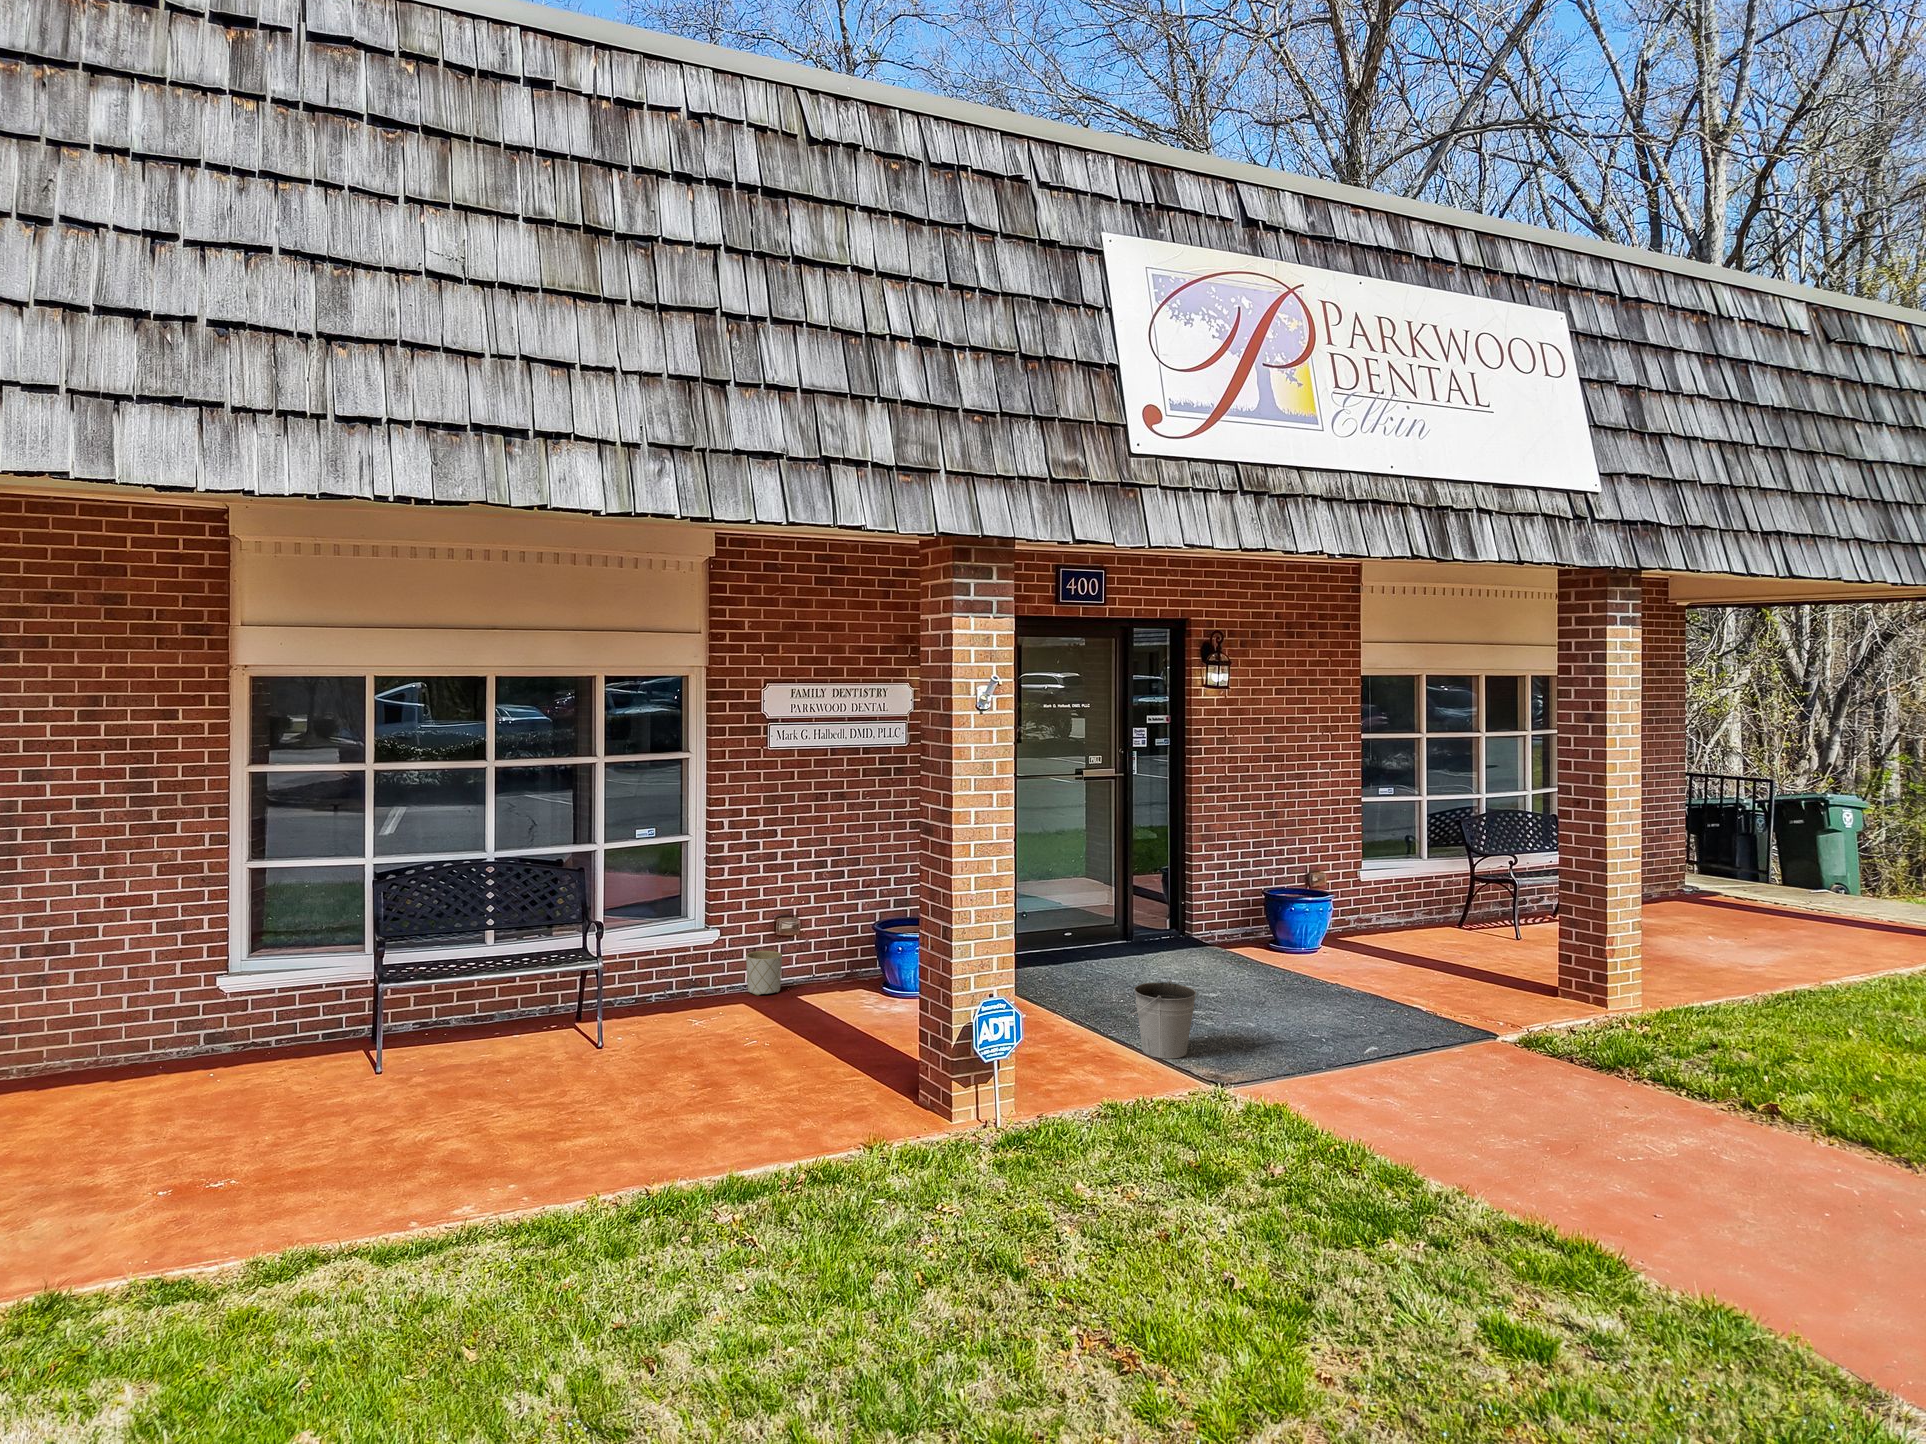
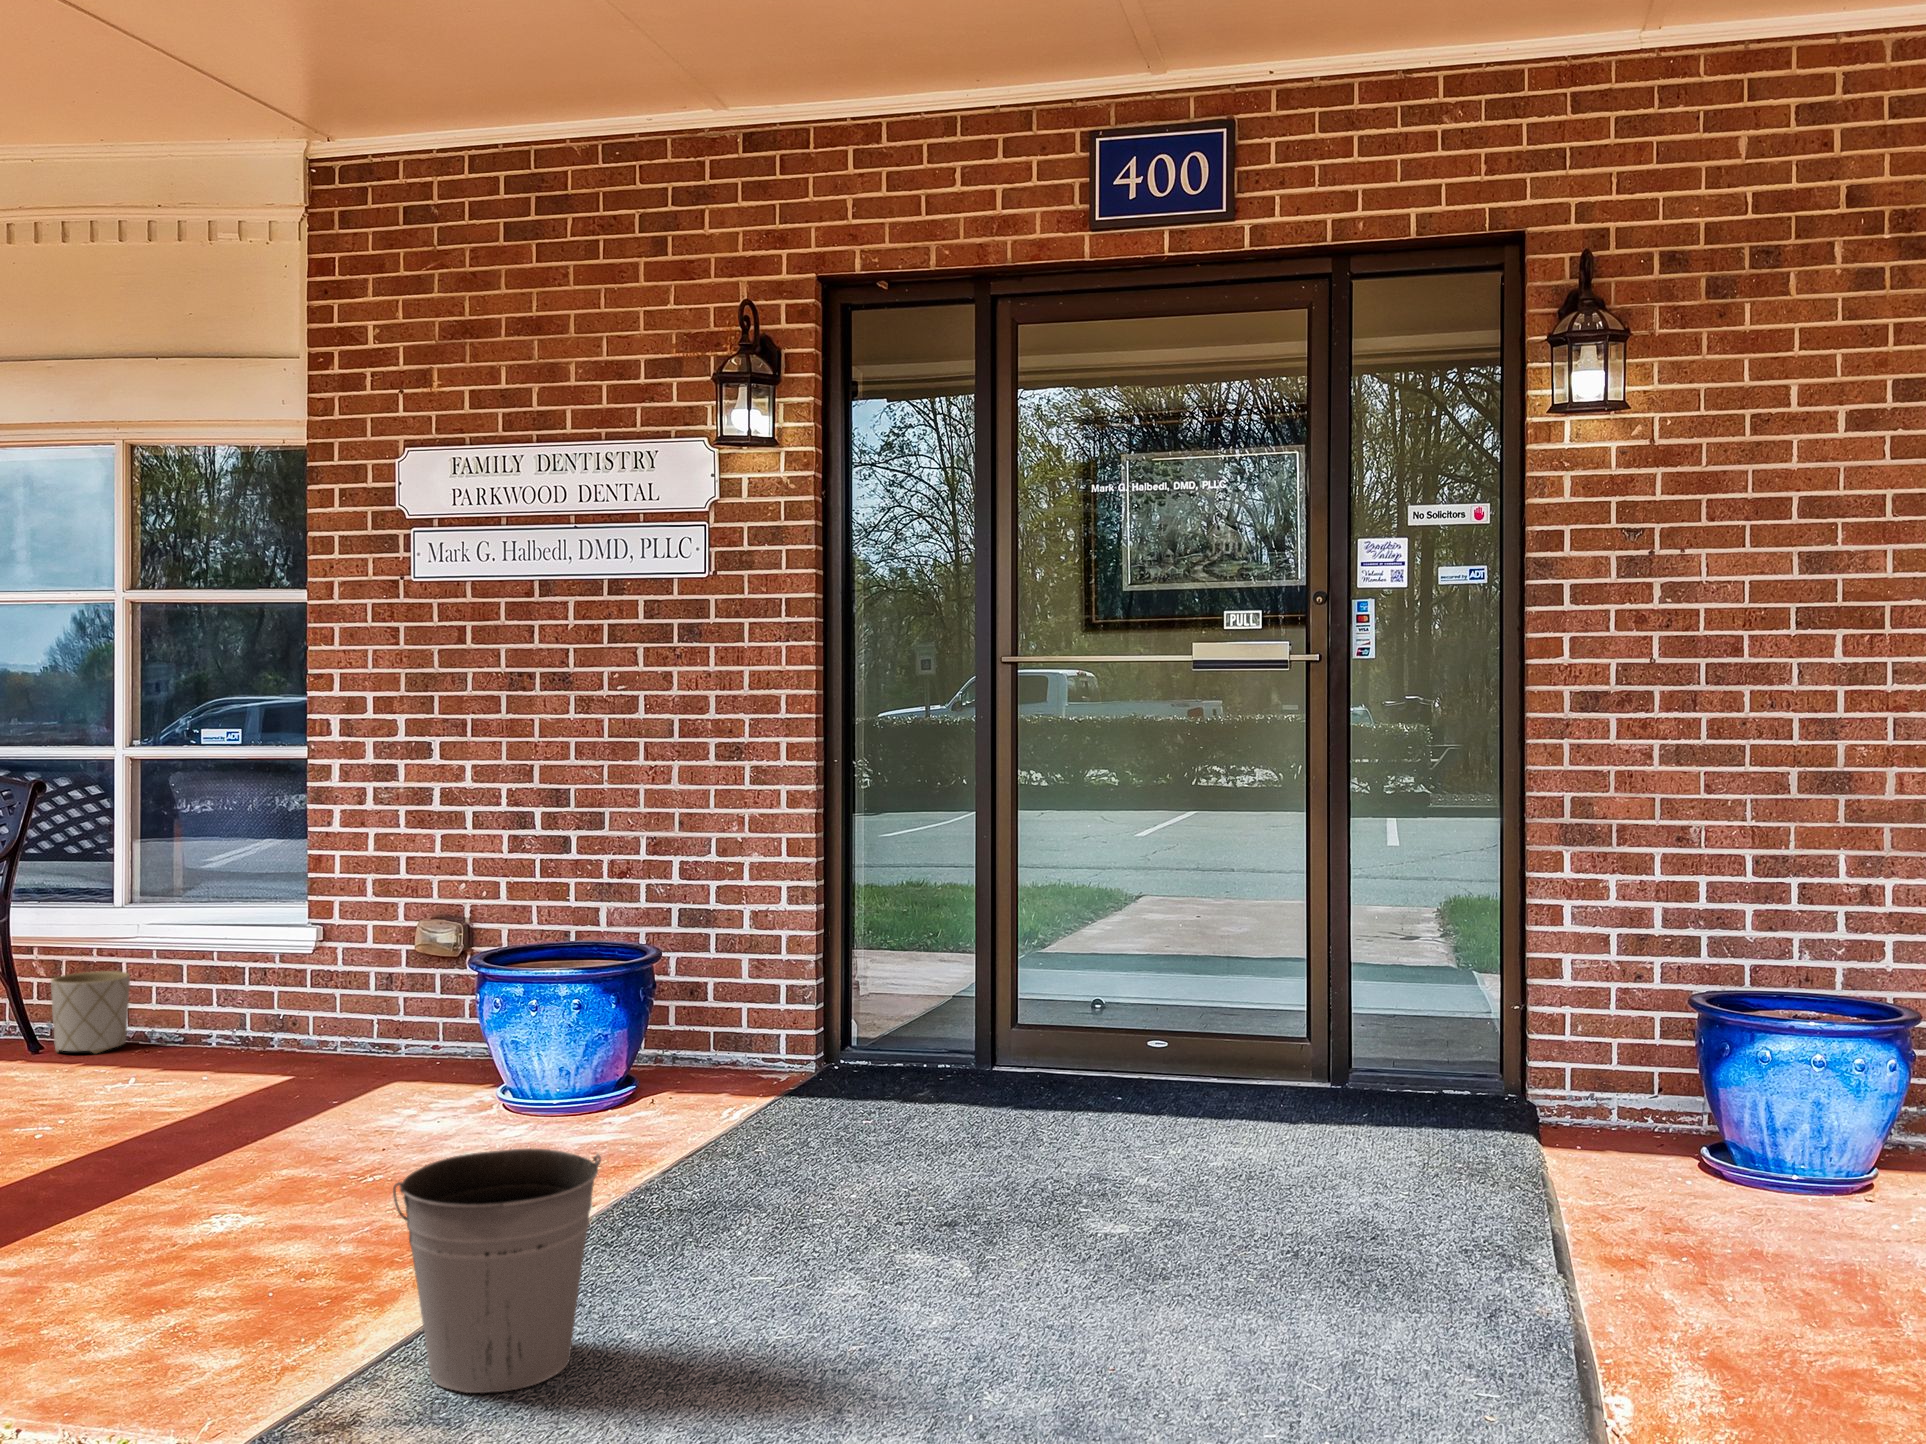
planter: present [746,951,782,995] -> present [51,971,130,1054]

